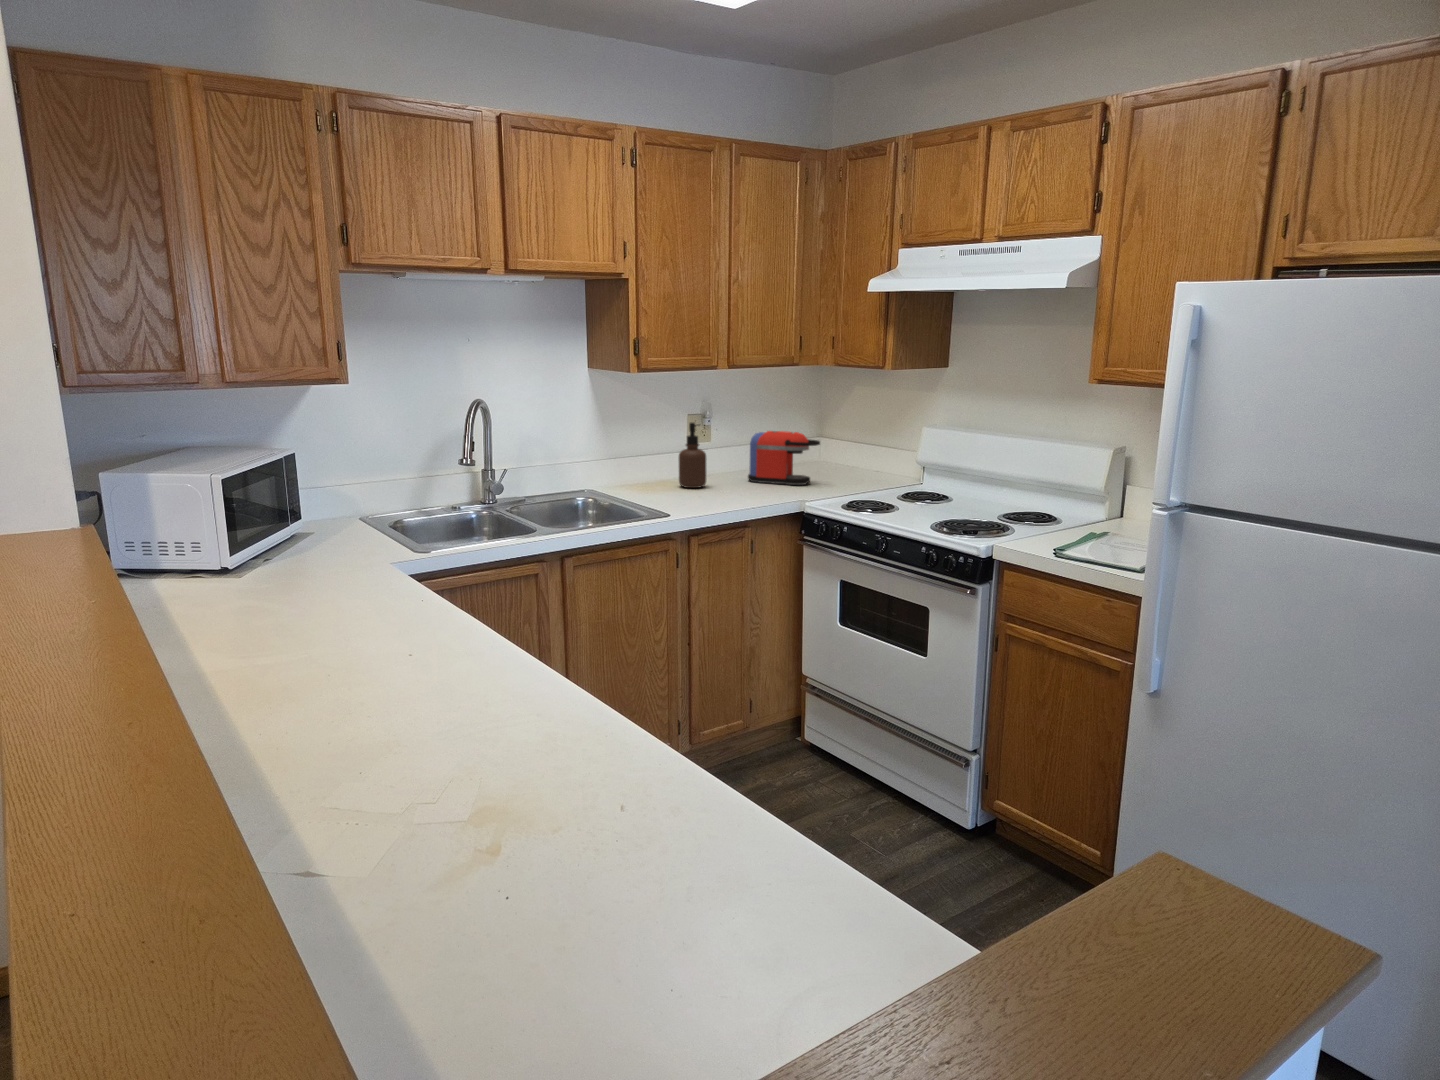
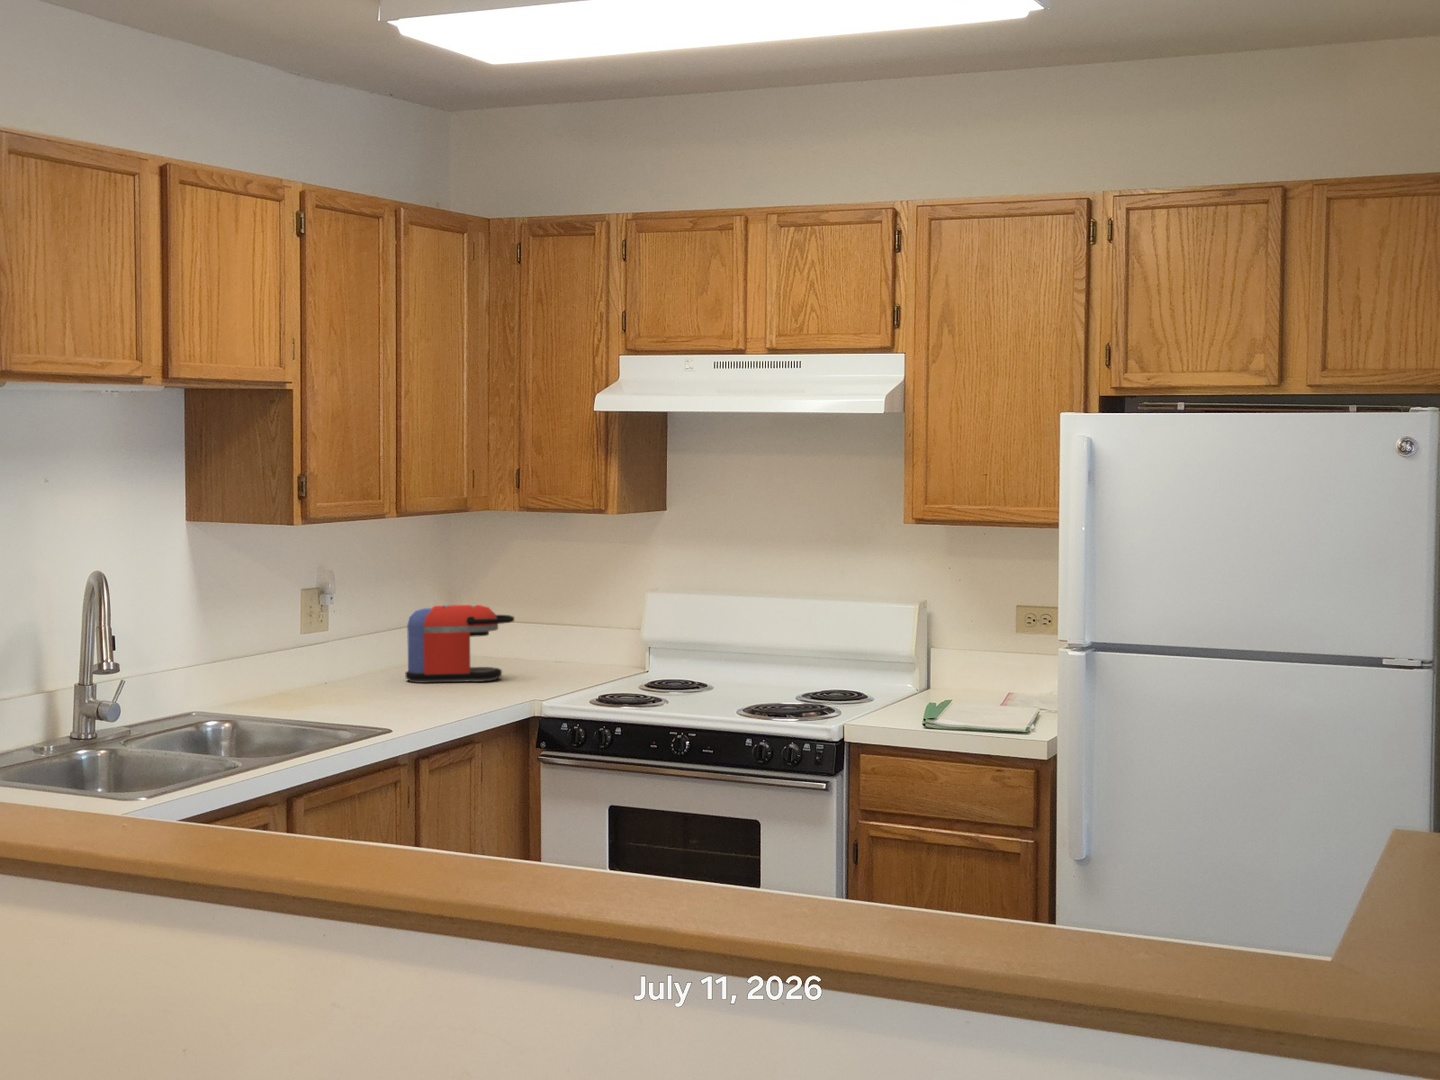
soap dispenser: present [679,422,706,488] -> none [323,599,367,698]

